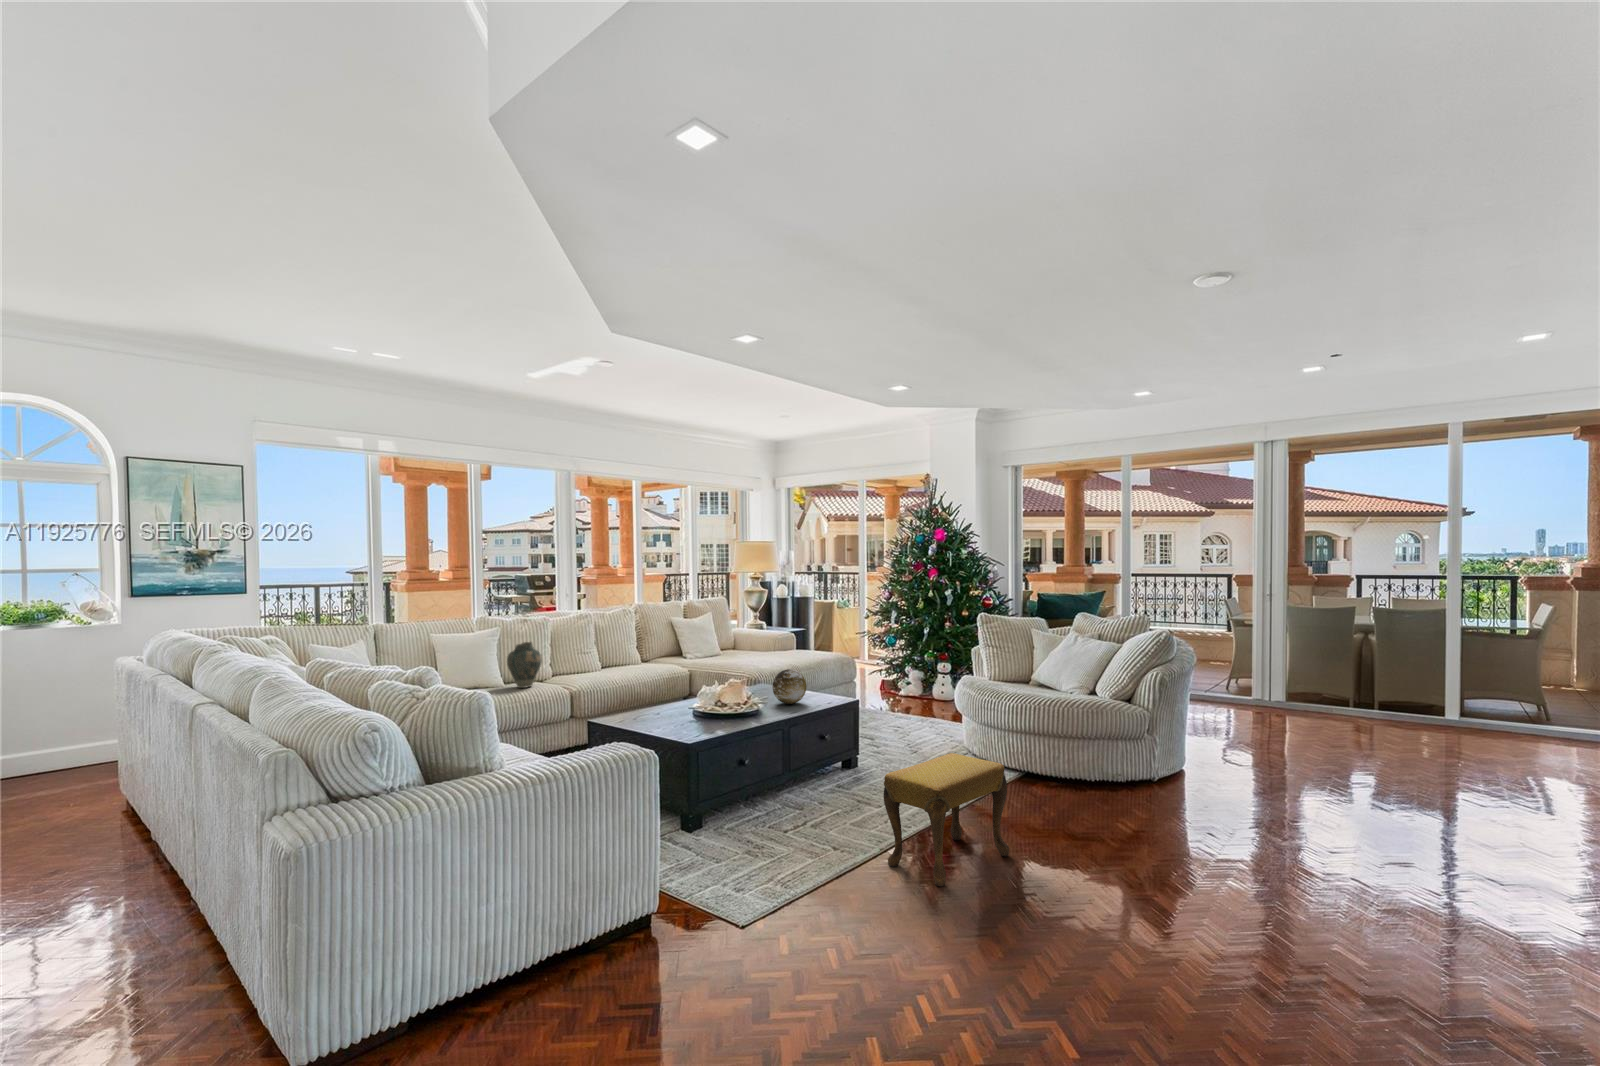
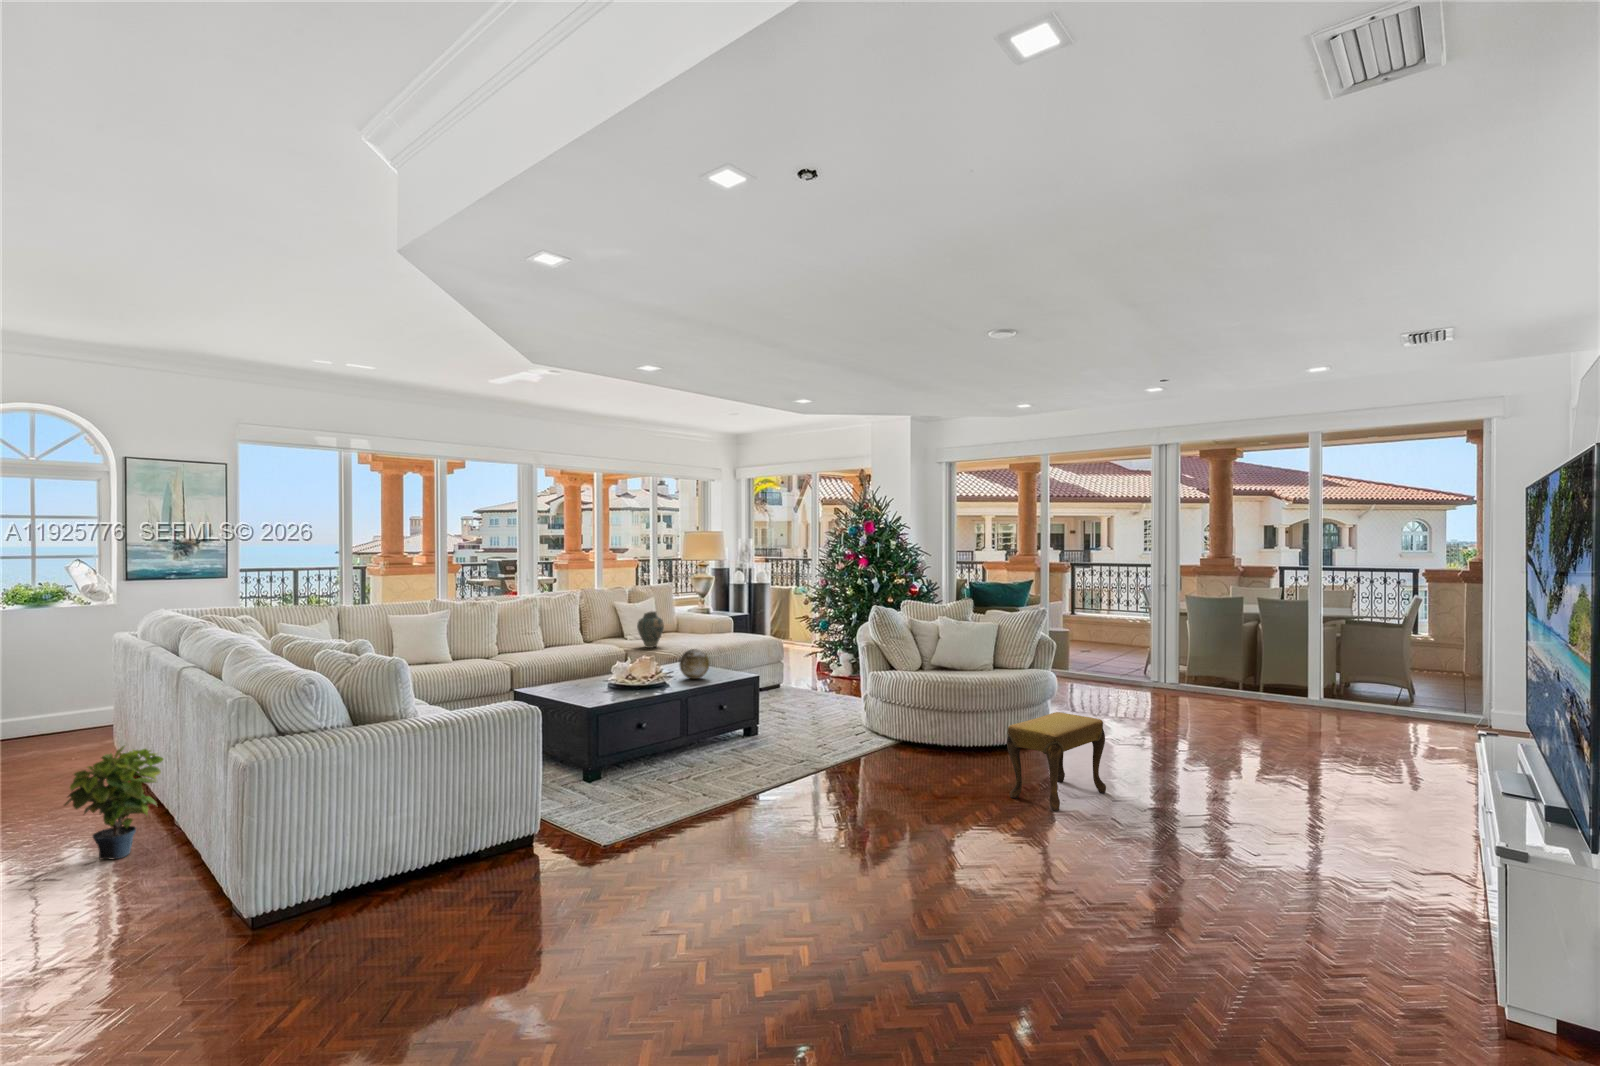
vase: present [507,642,542,688] -> present [637,611,664,648]
footstool: present [883,753,1009,886] -> present [1007,712,1106,811]
potted plant: none [29,807,170,964] -> present [64,746,163,859]

